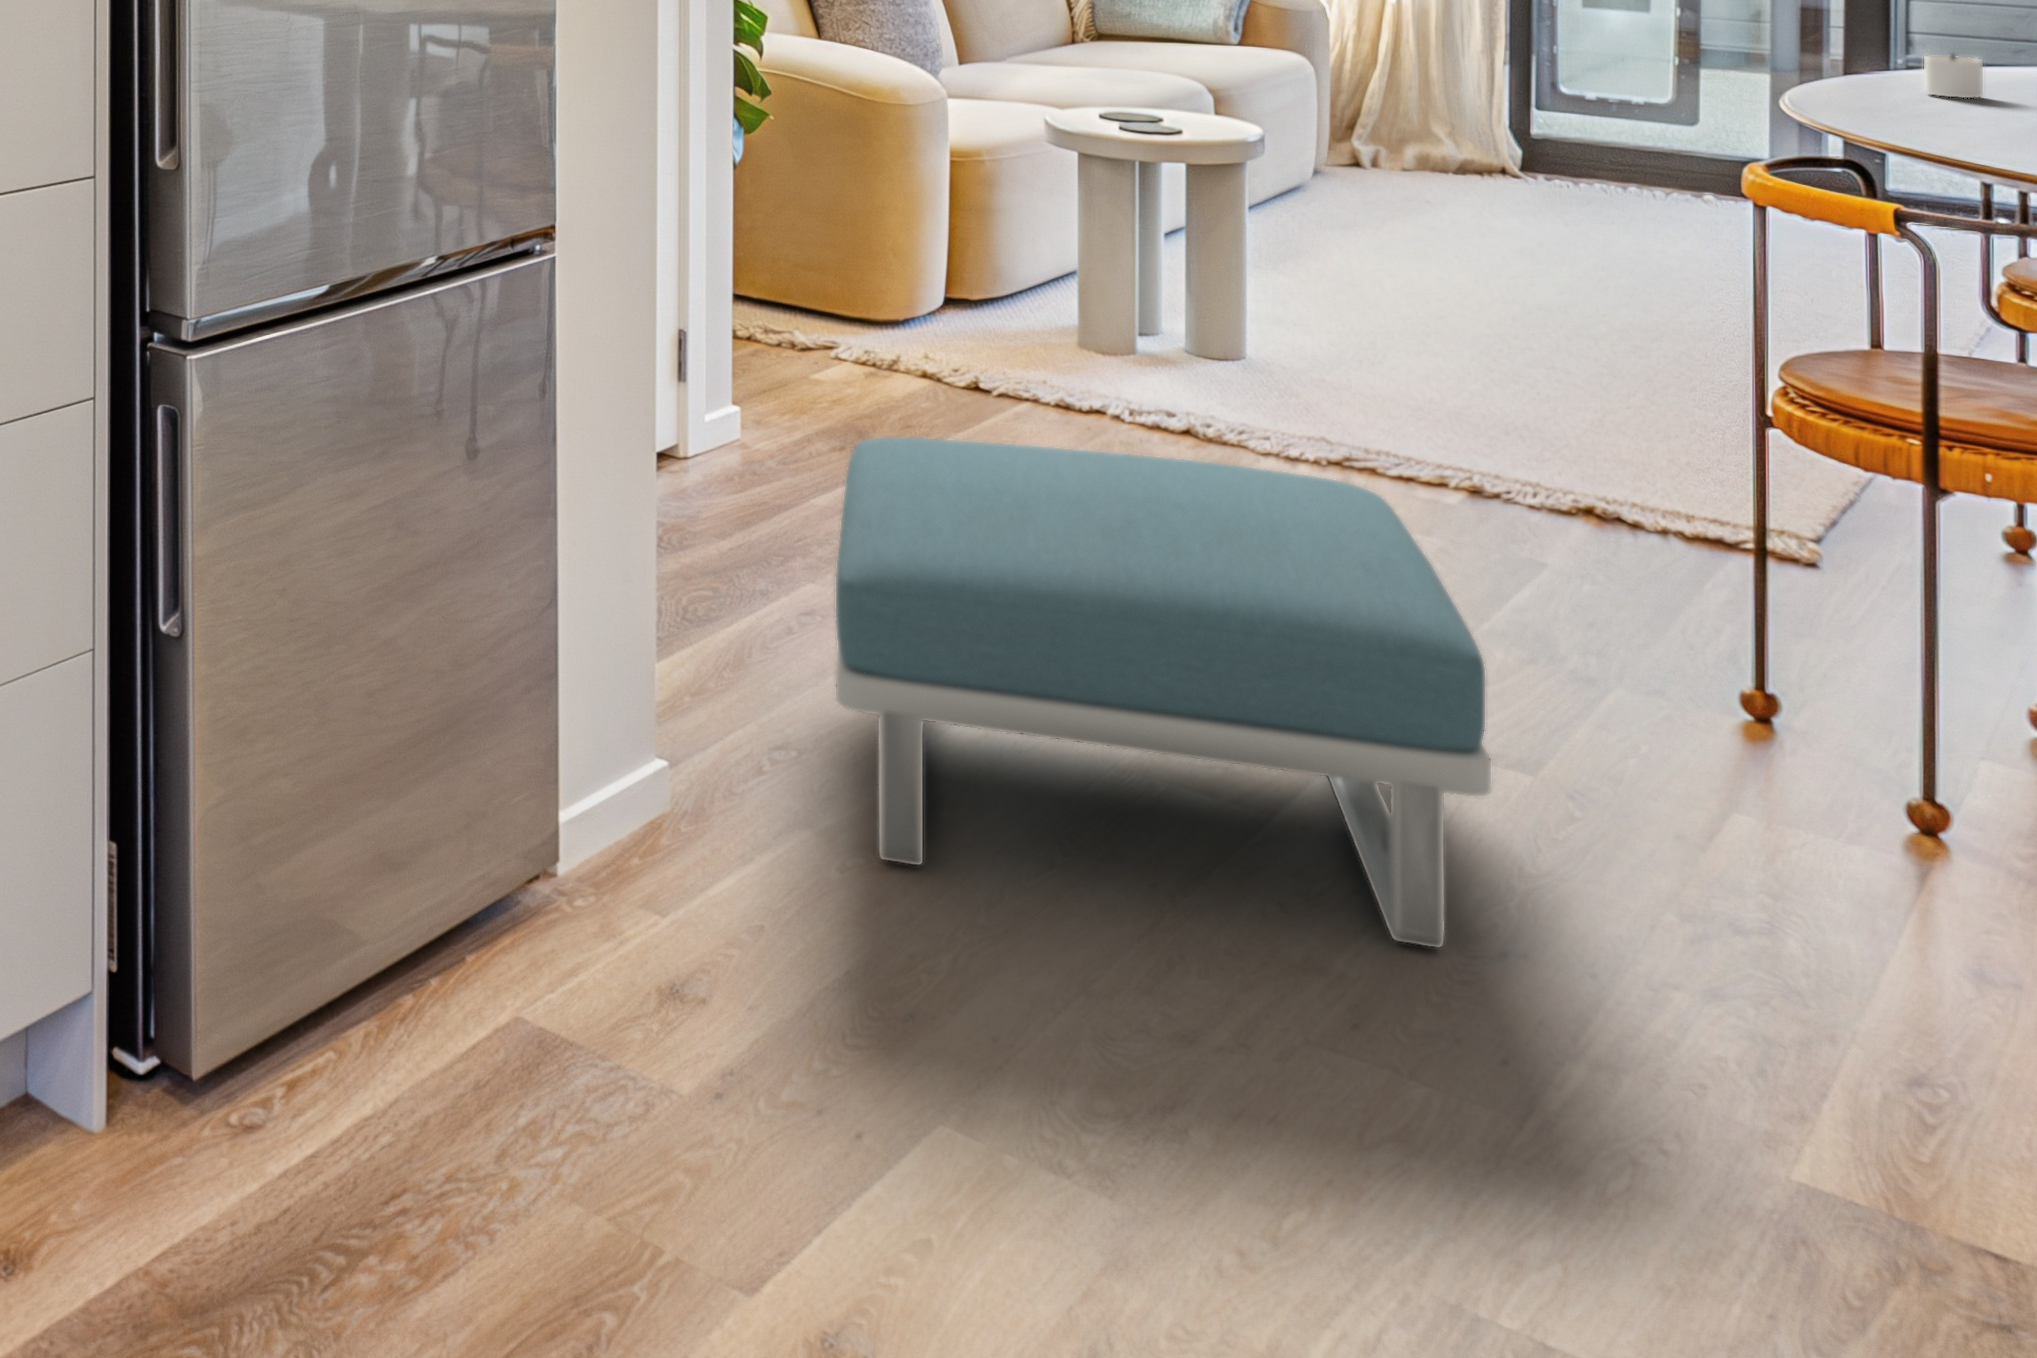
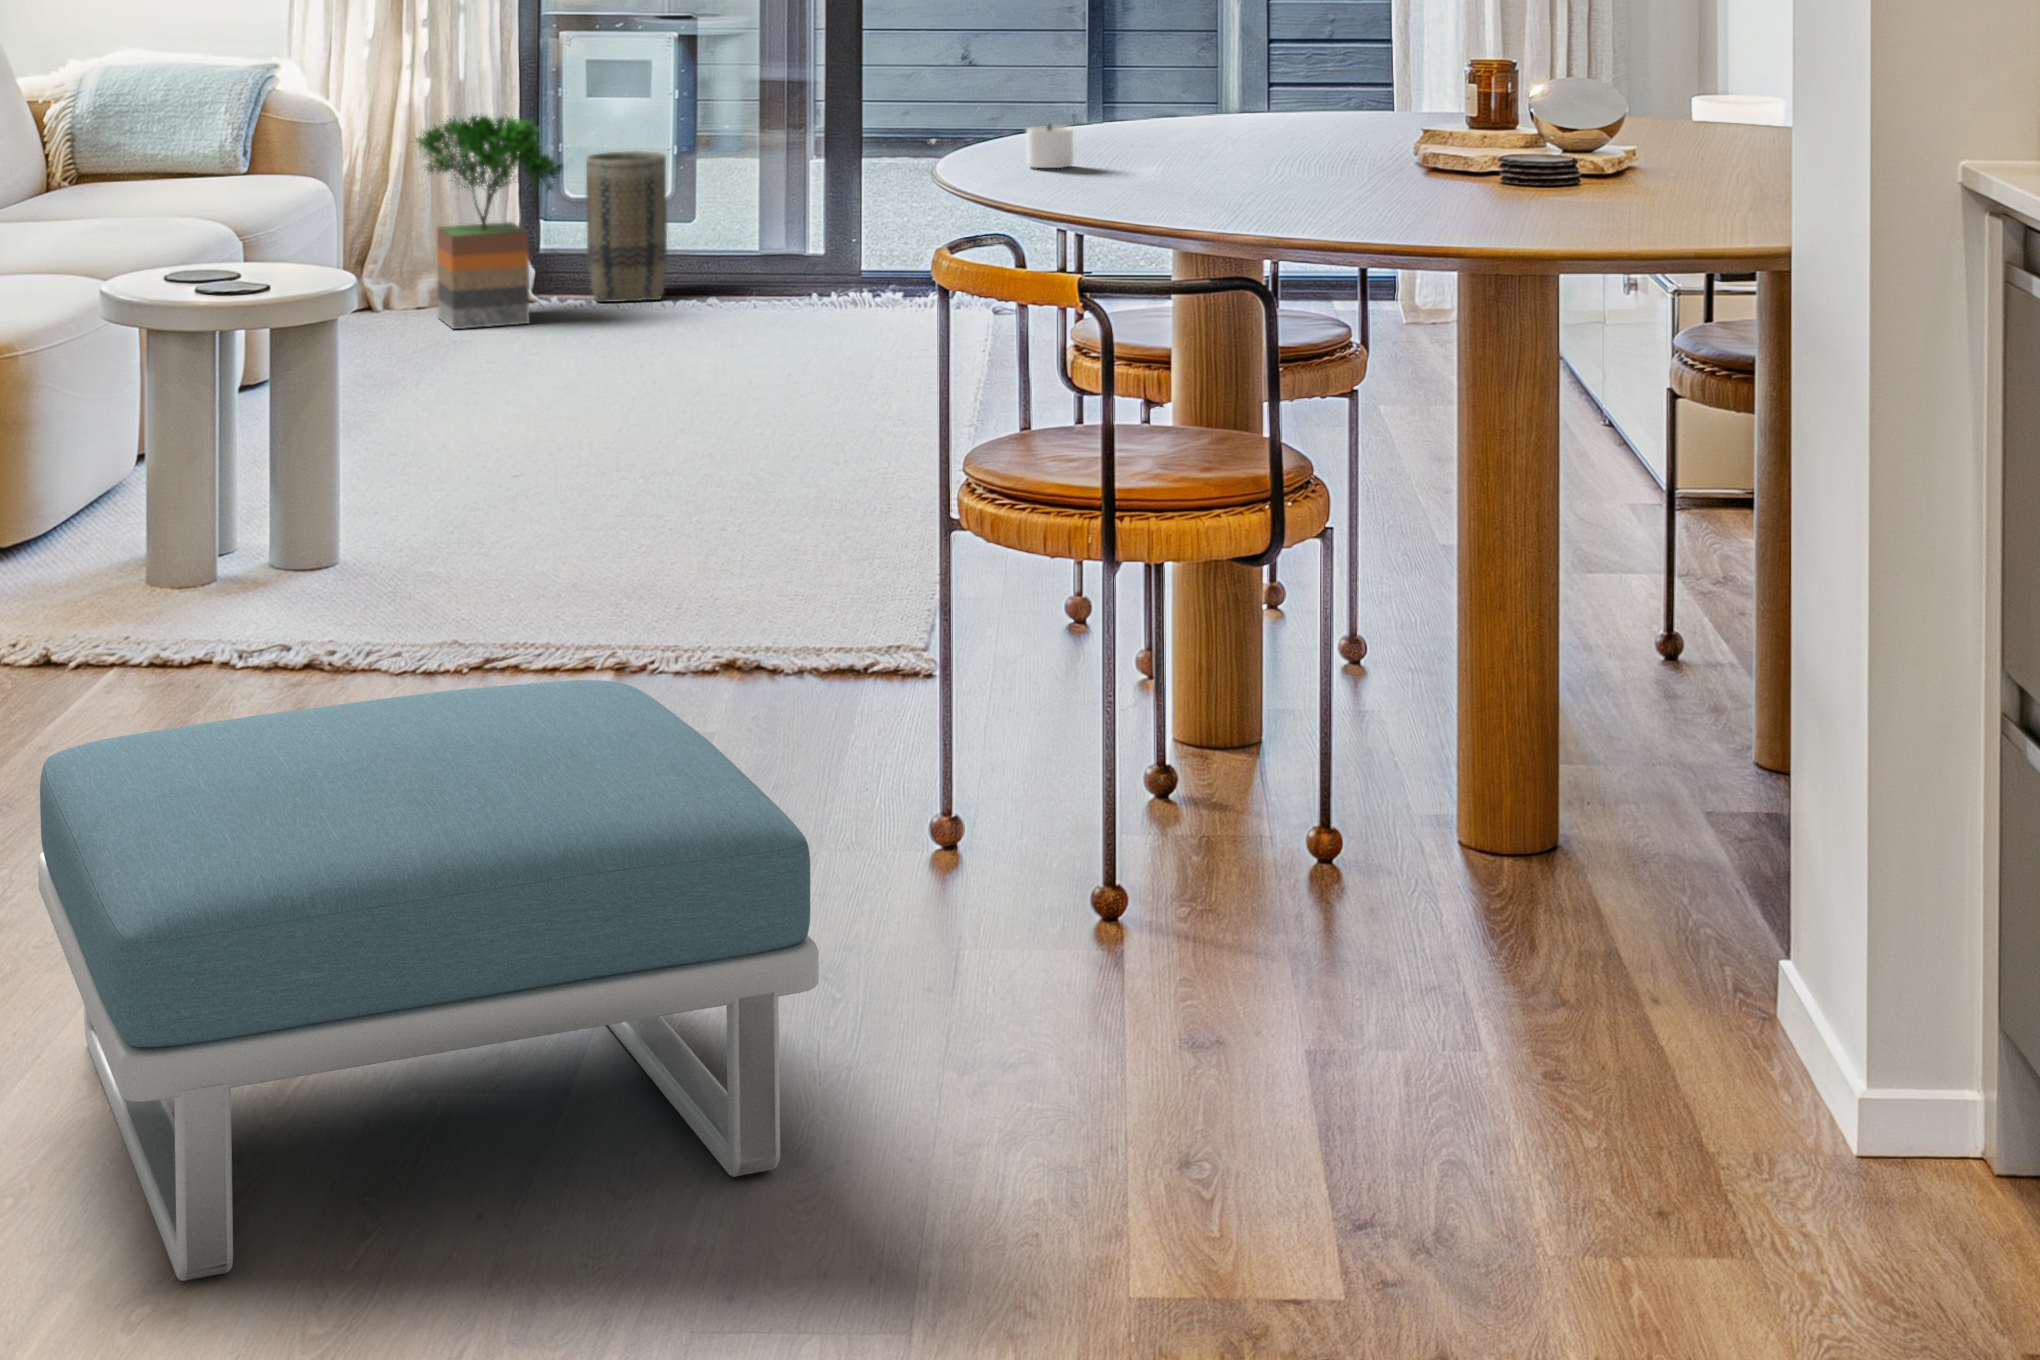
potted tree: none [1395,14,1541,200] -> present [416,114,557,329]
basket: none [1574,61,1658,196] -> present [586,151,667,302]

